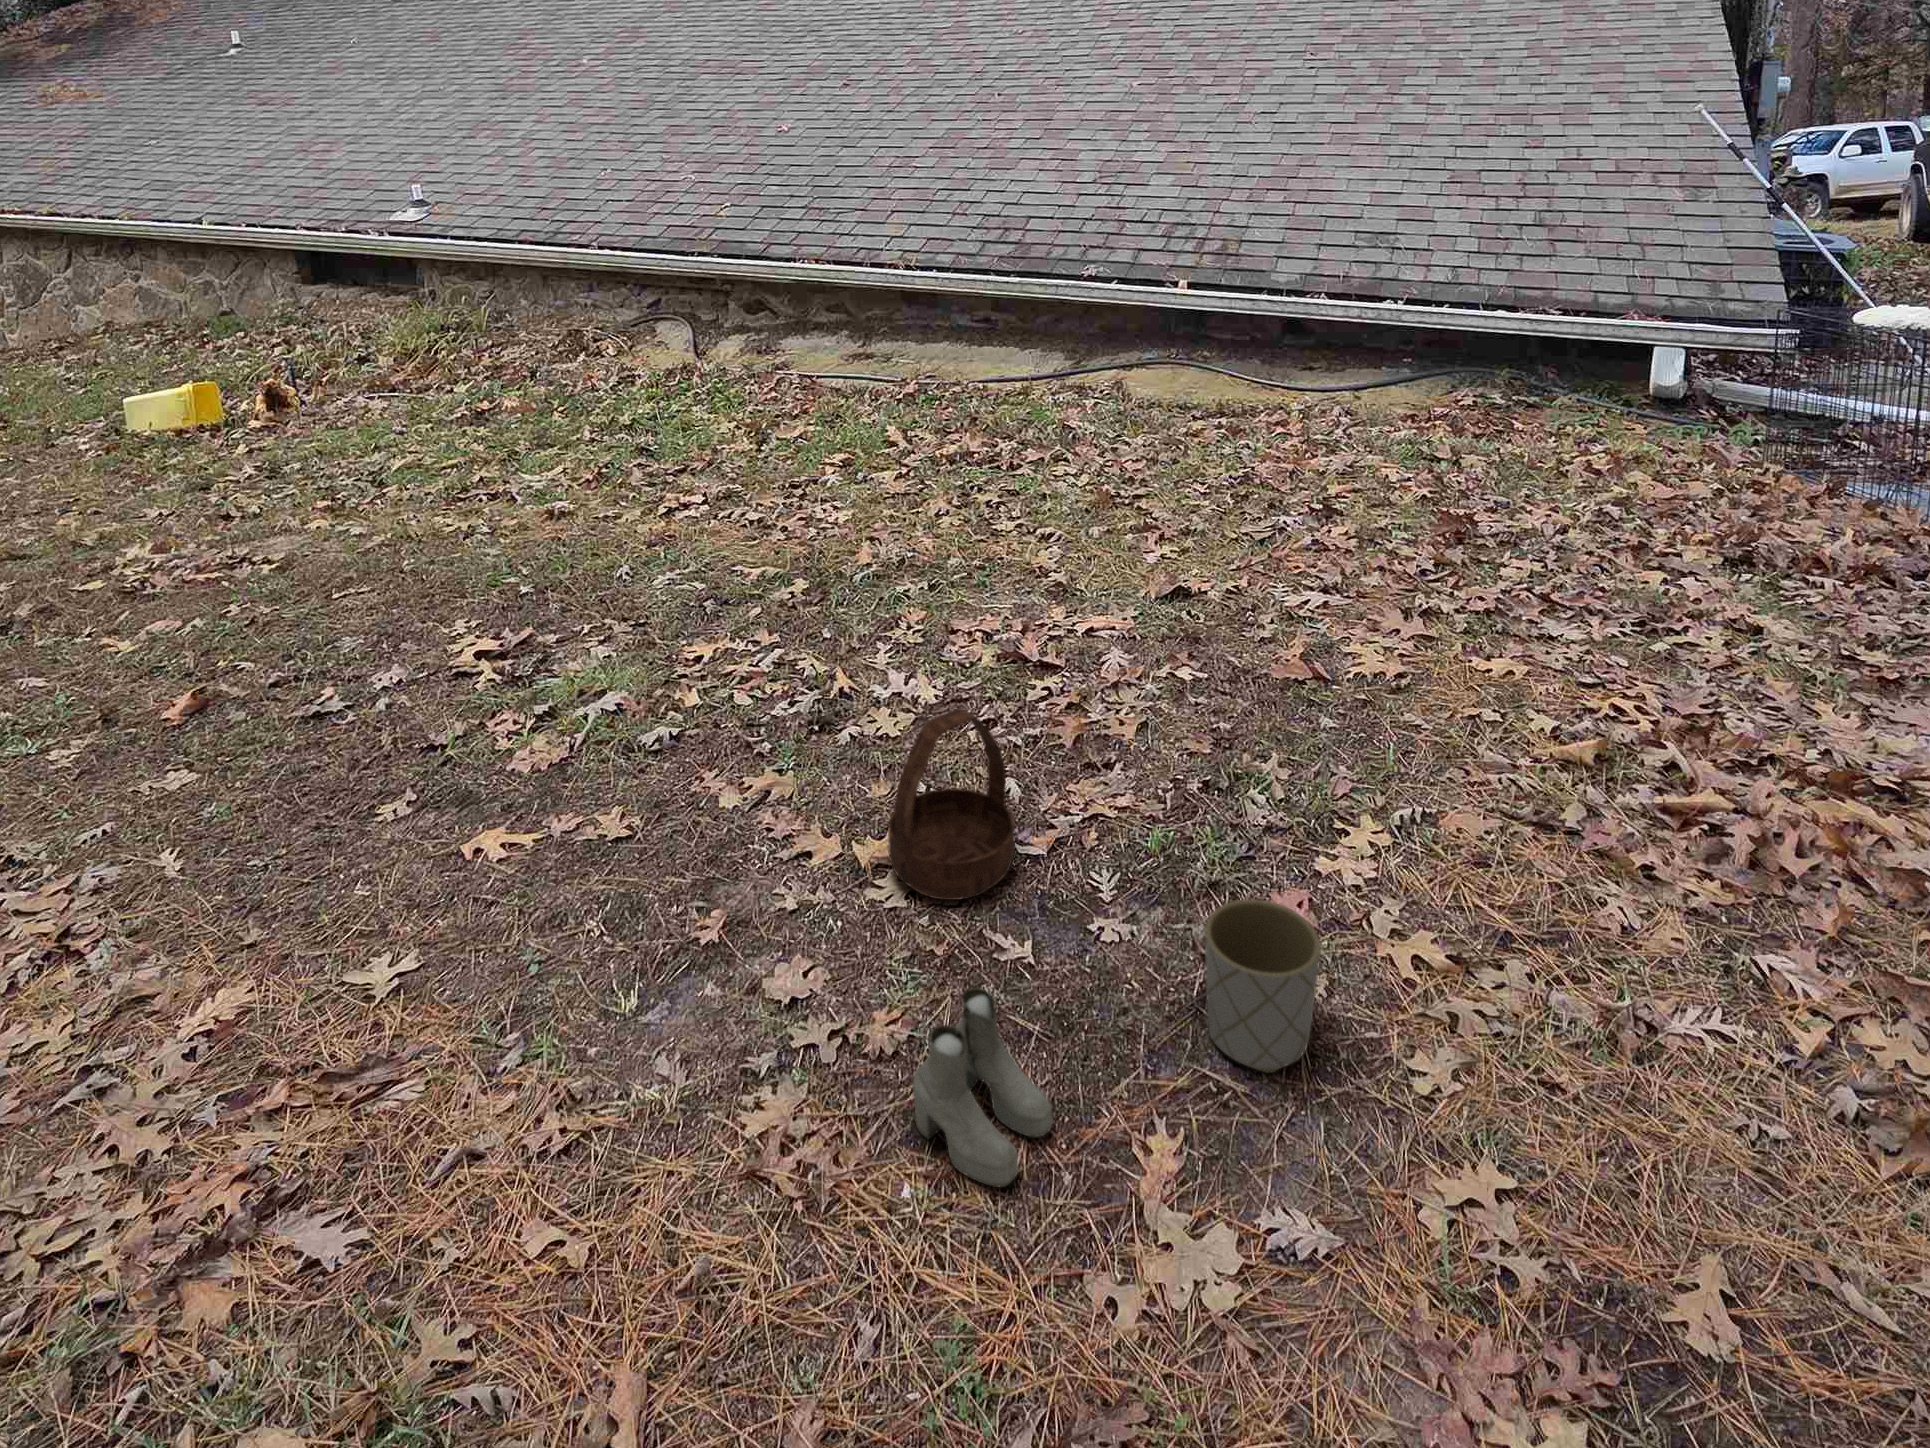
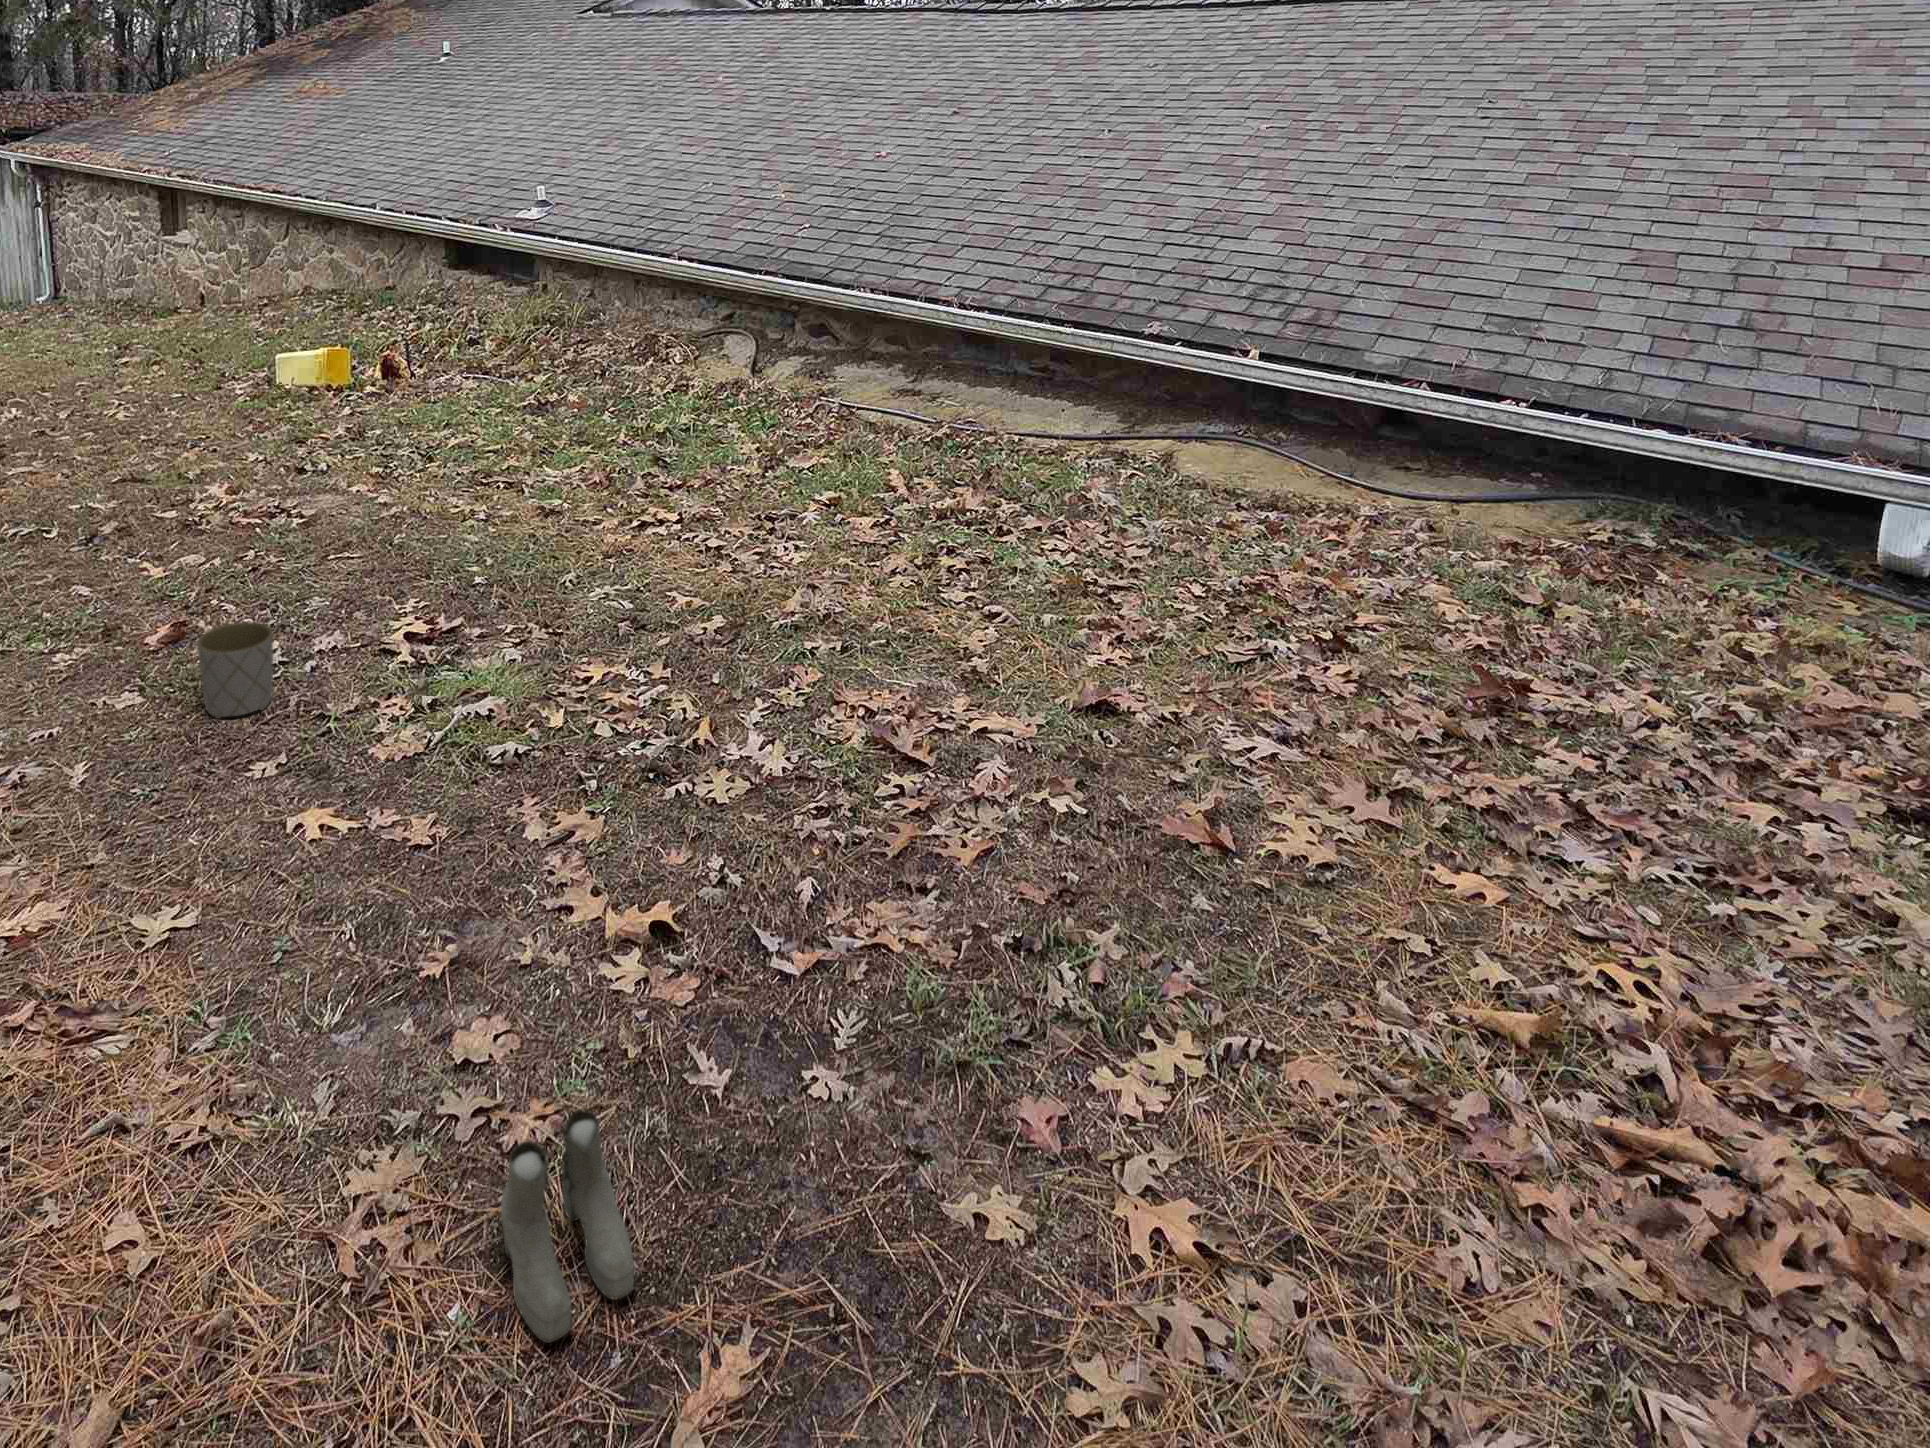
basket: present [888,708,1015,900] -> none [620,795,754,1003]
planter: present [1205,899,1321,1073] -> present [197,622,273,719]

